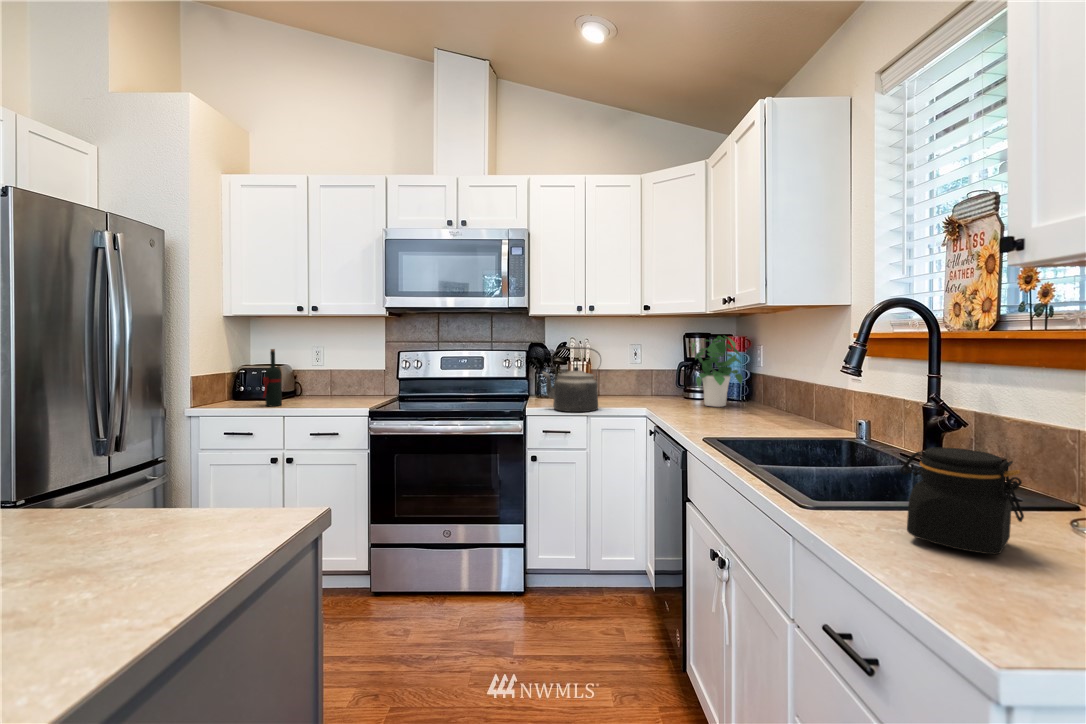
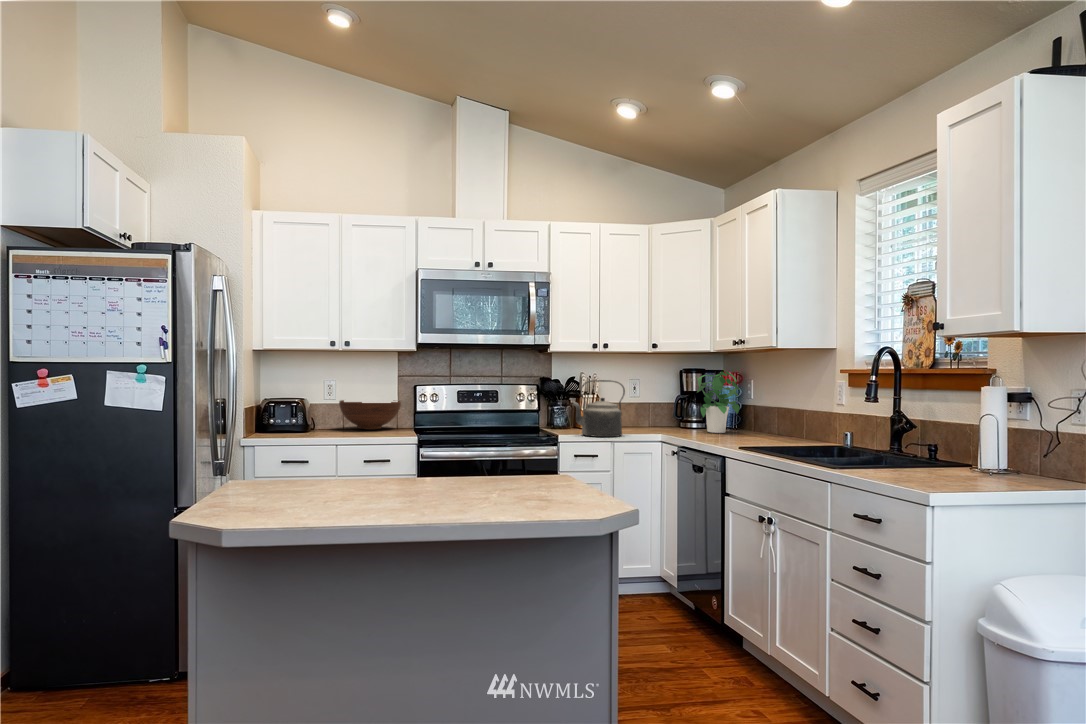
wine bottle: present [263,349,282,406] -> none [294,379,310,436]
fruit bowl: none [324,368,387,398] -> present [339,400,401,430]
jar: present [900,447,1024,554] -> none [893,429,953,480]

